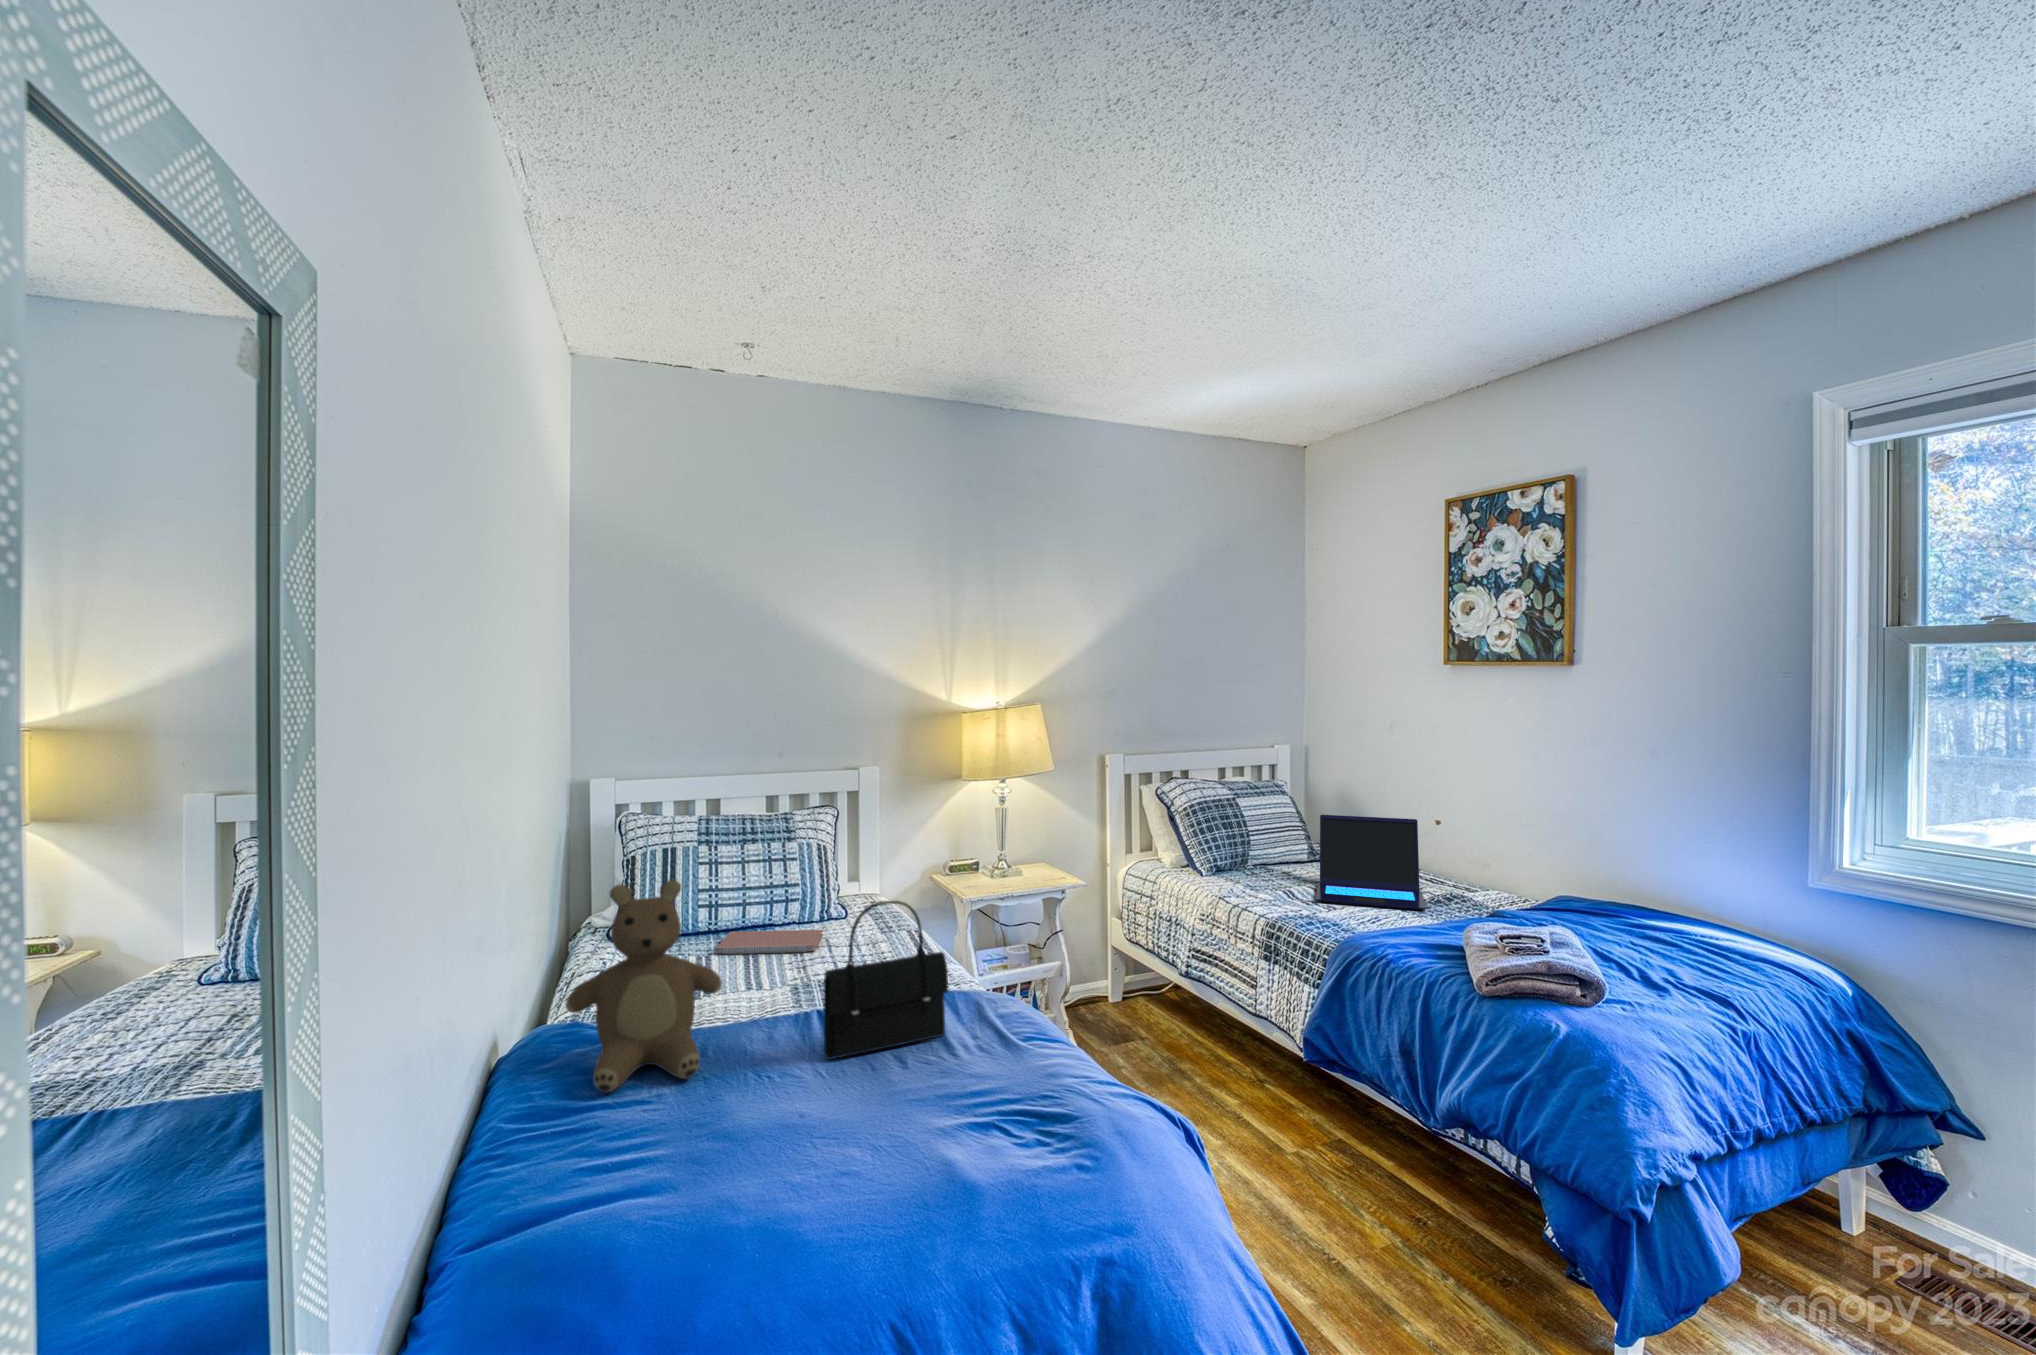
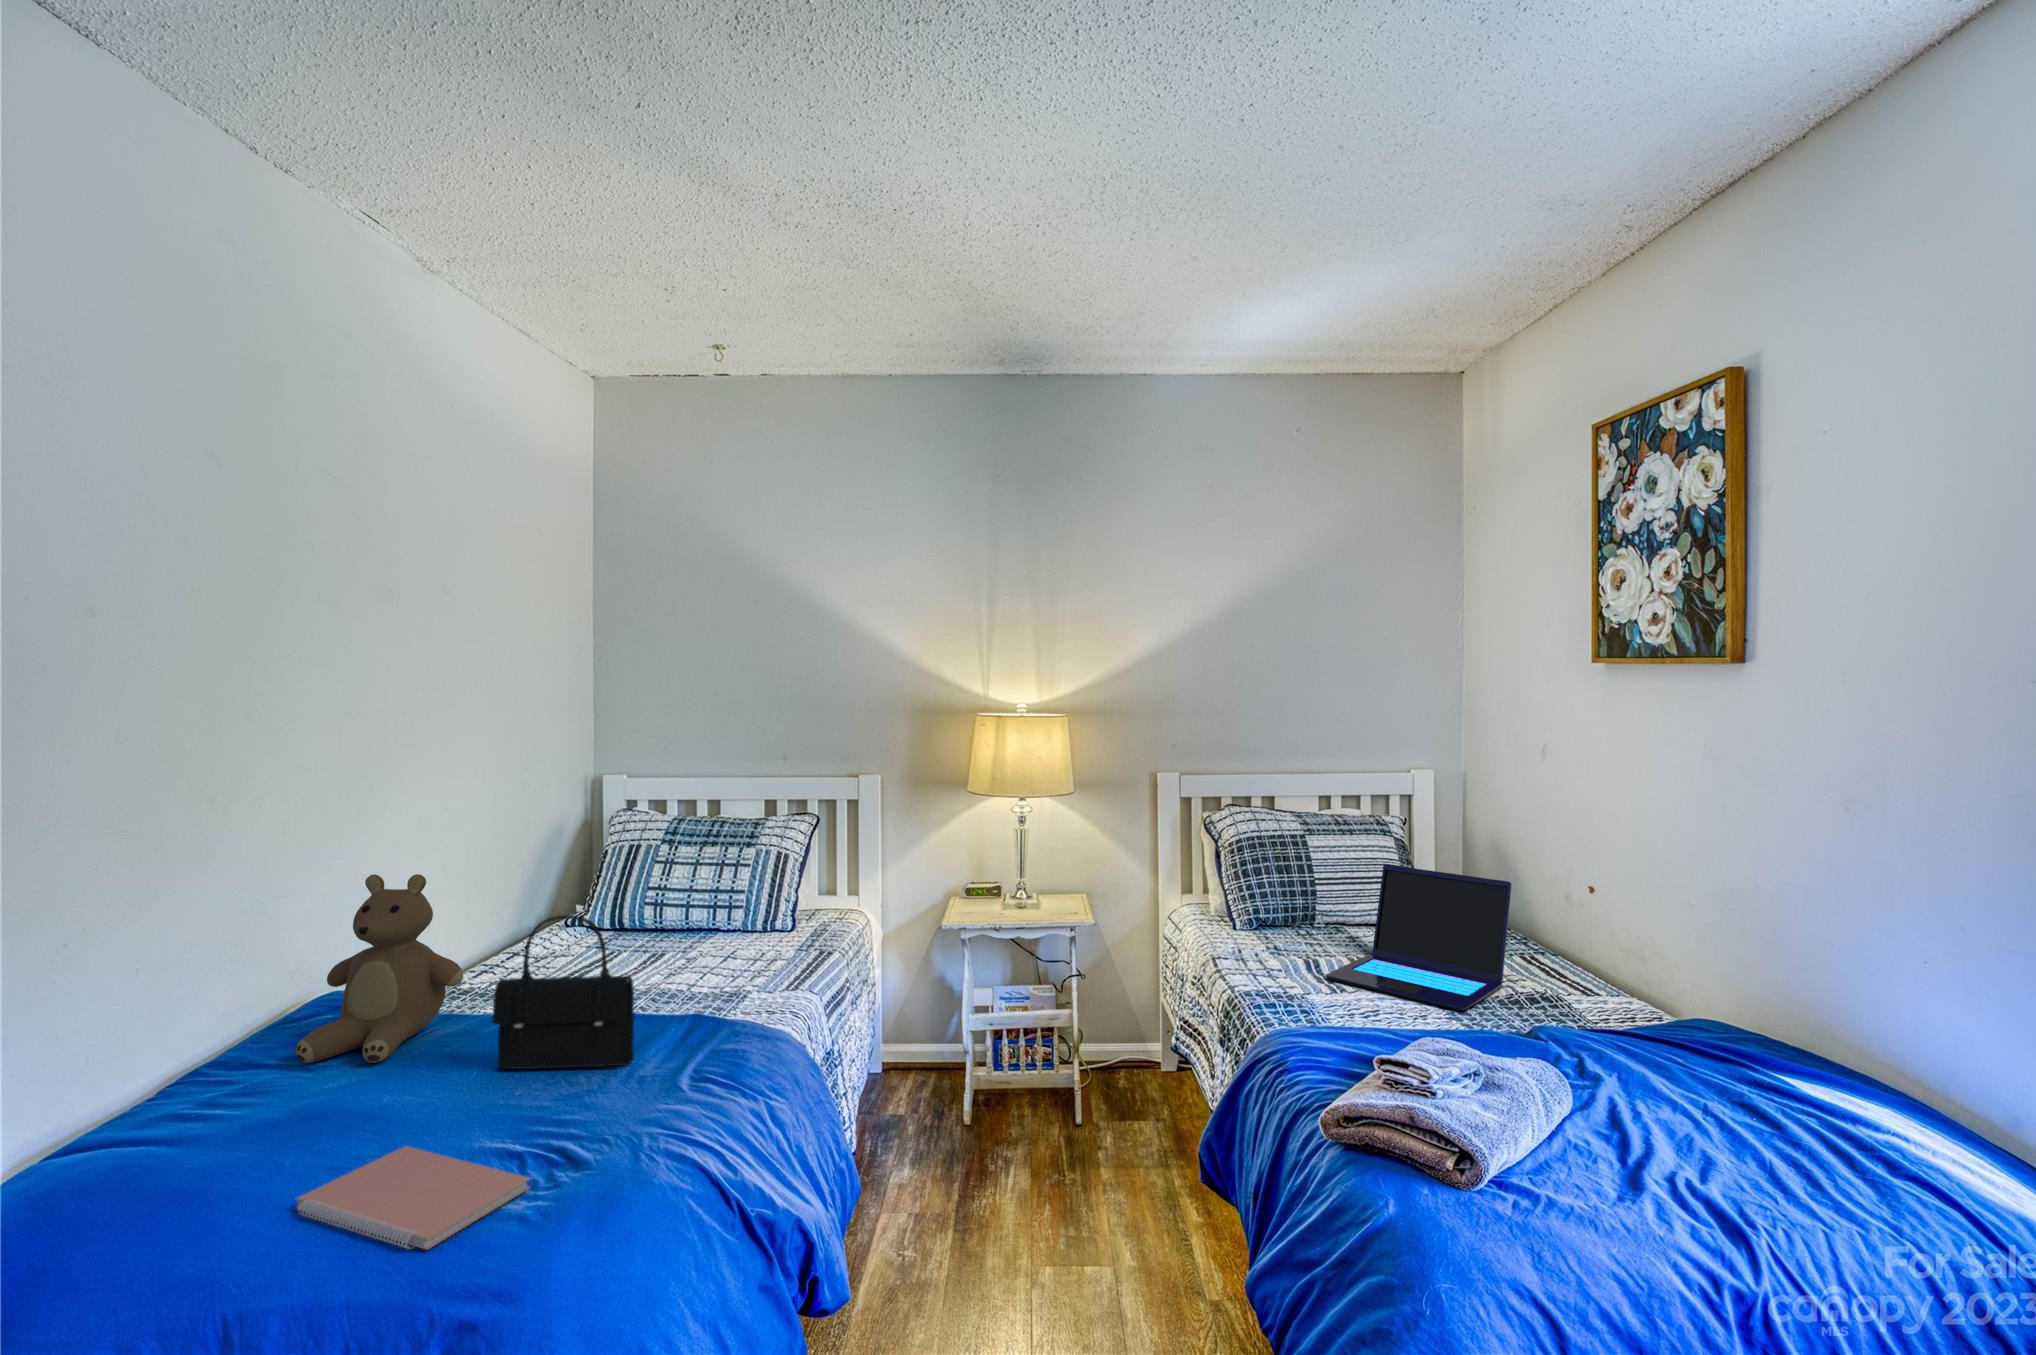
notebook: present [716,930,823,954] -> present [297,1146,530,1250]

